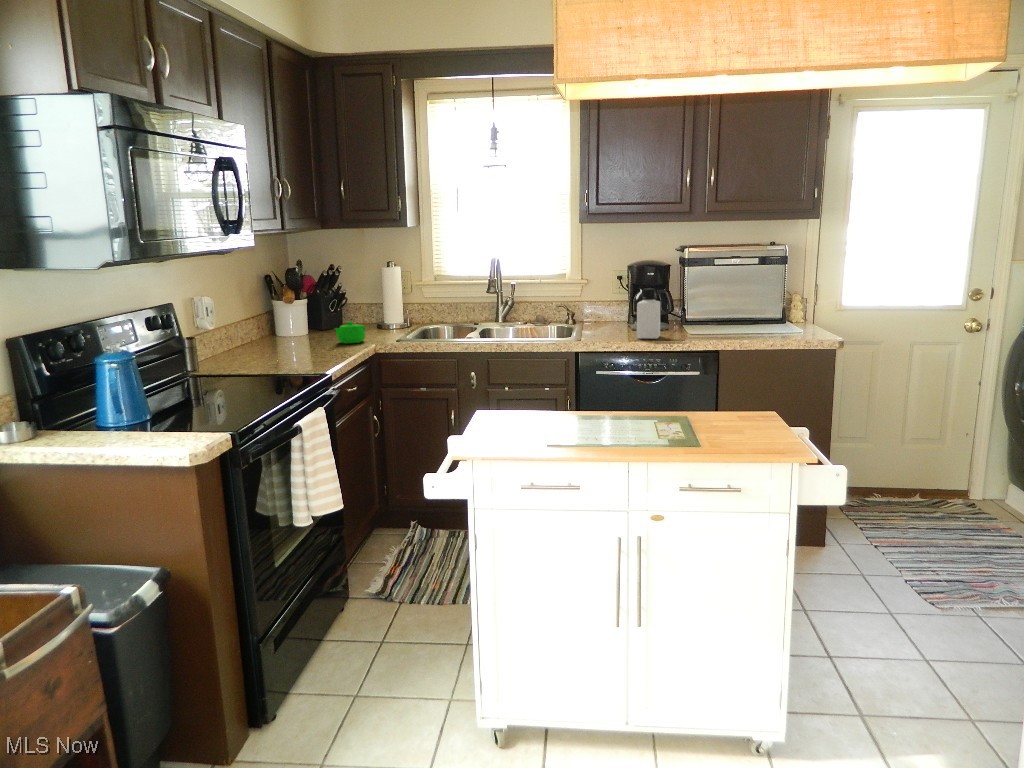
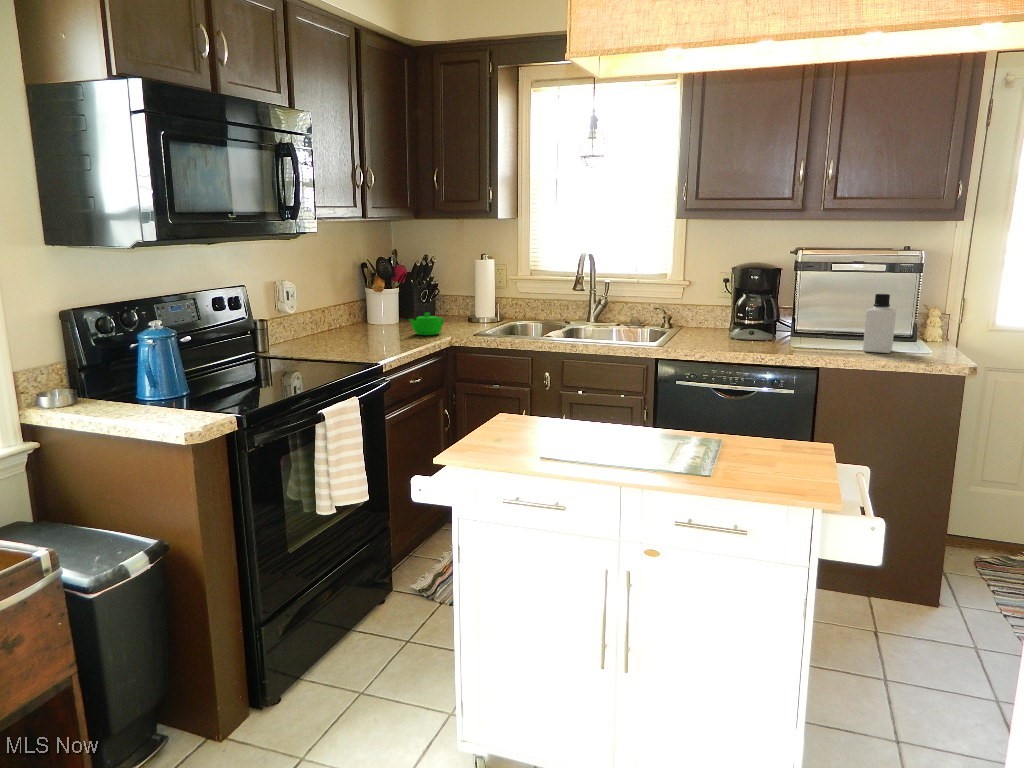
bottle: present [637,289,660,339] -> present [863,294,896,353]

